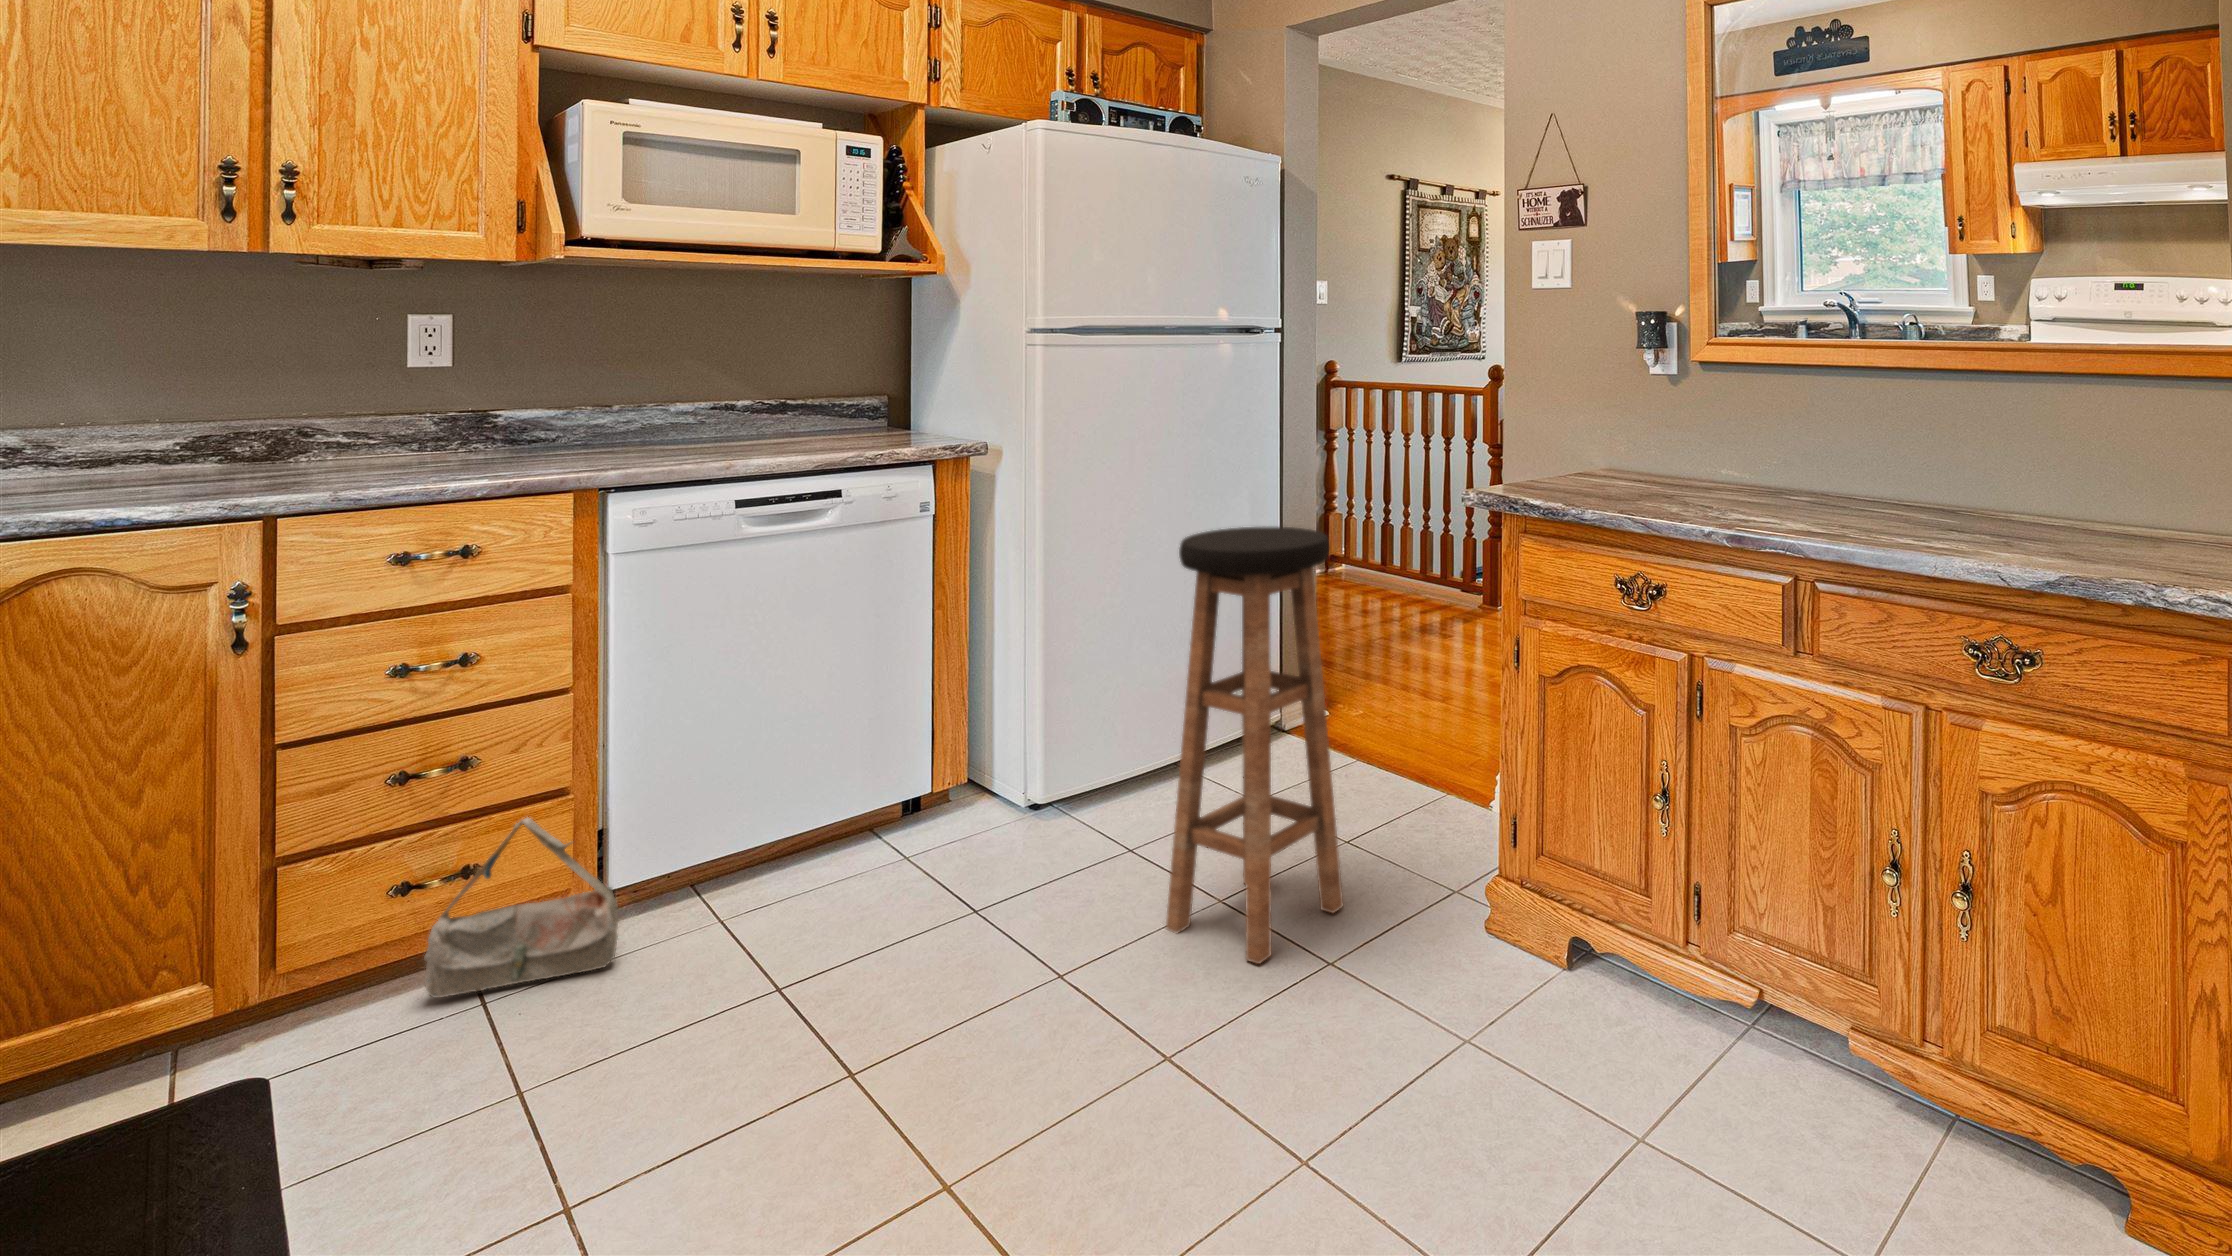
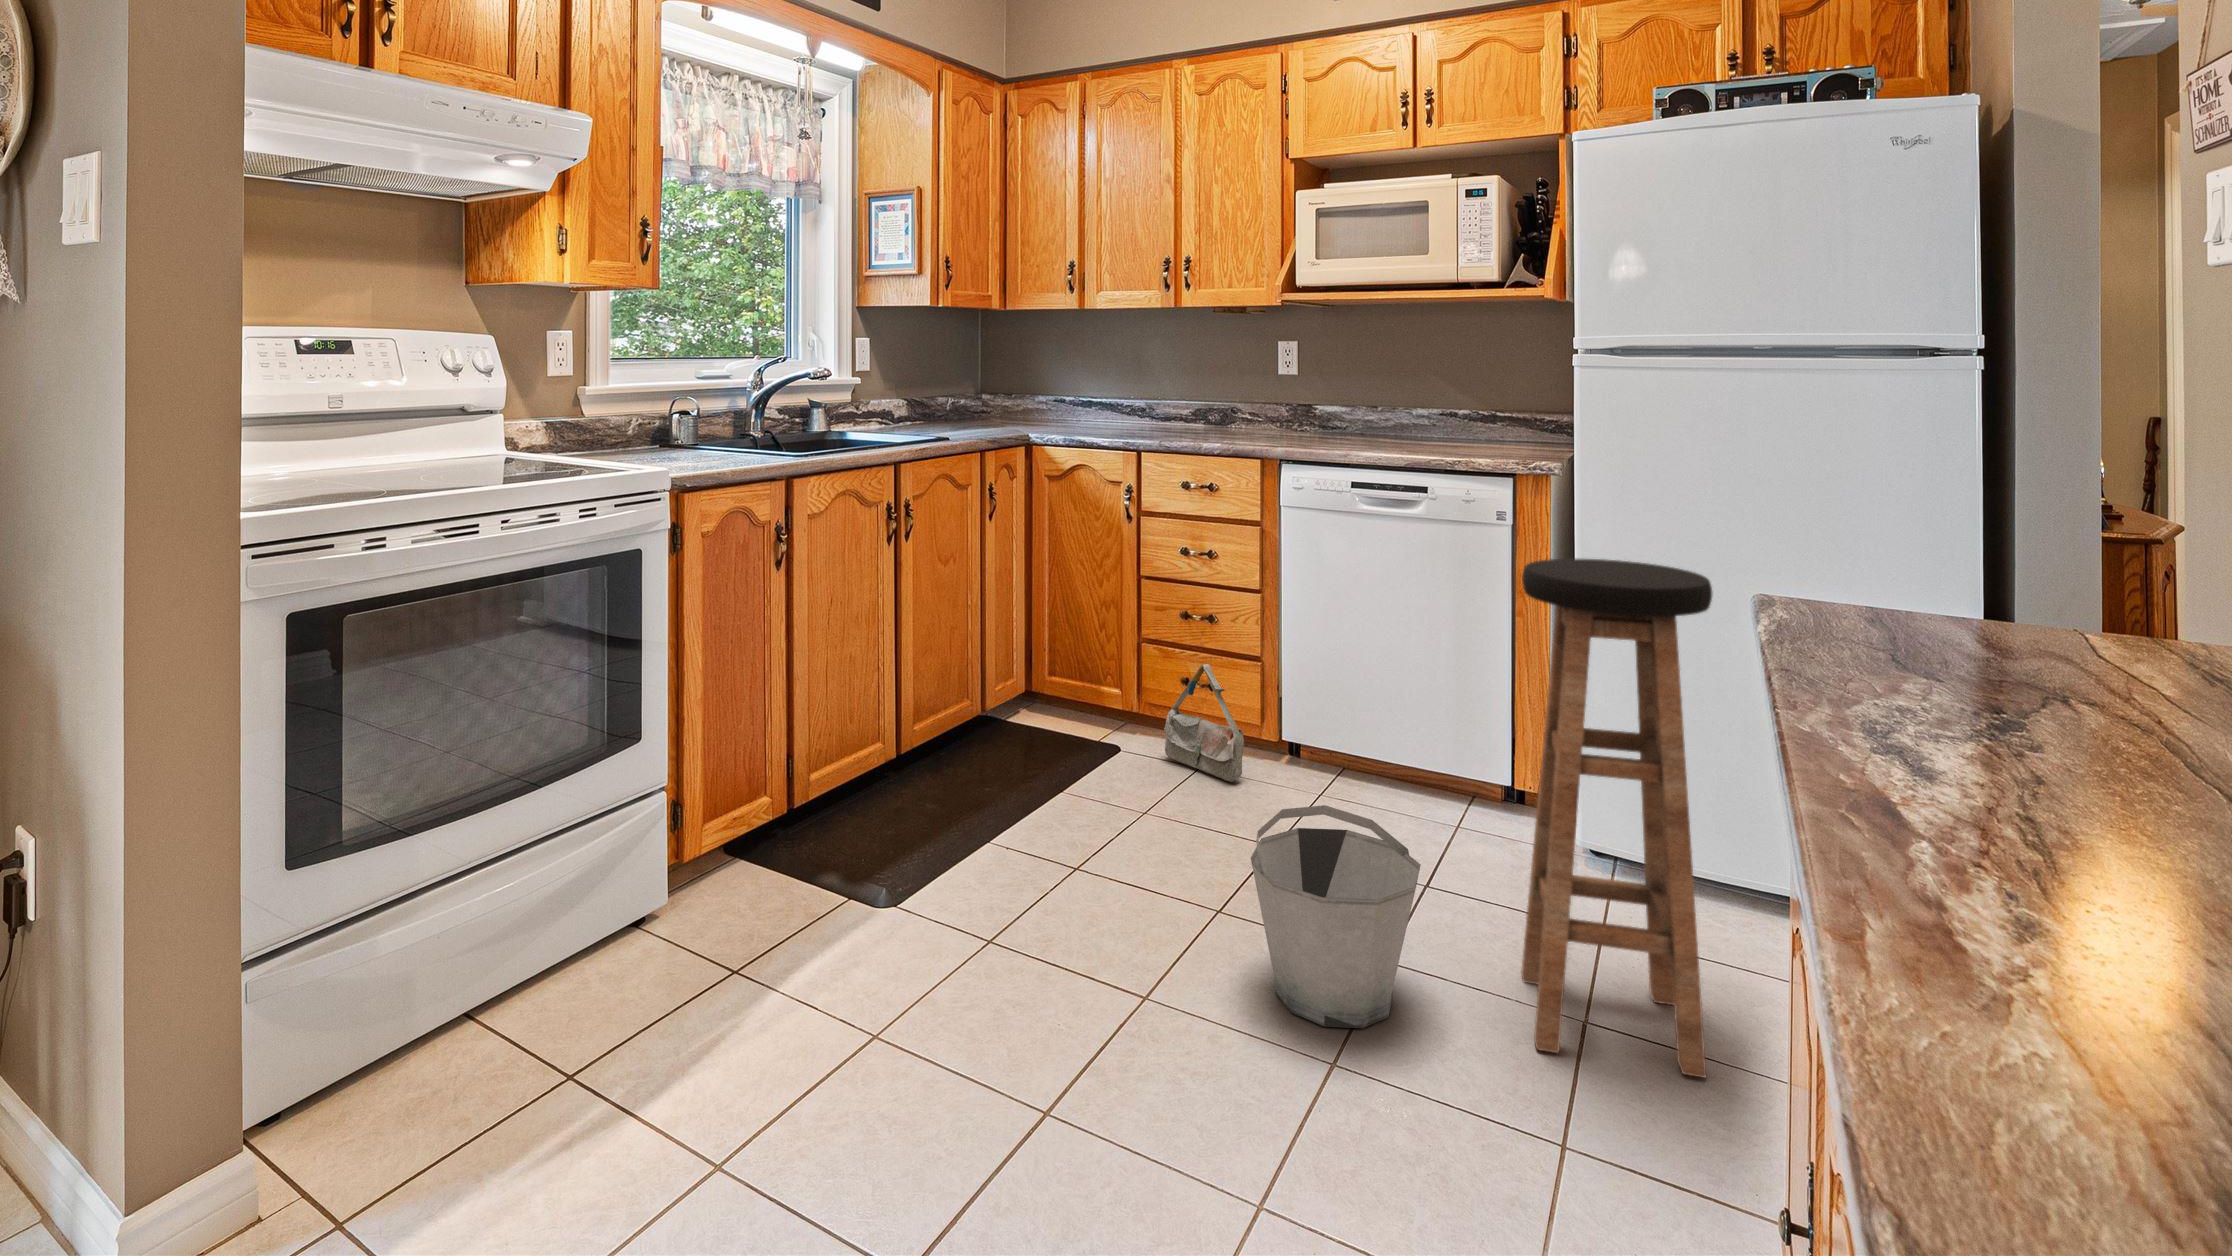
bucket: none [987,854,1178,1090] -> present [1251,805,1421,1028]

